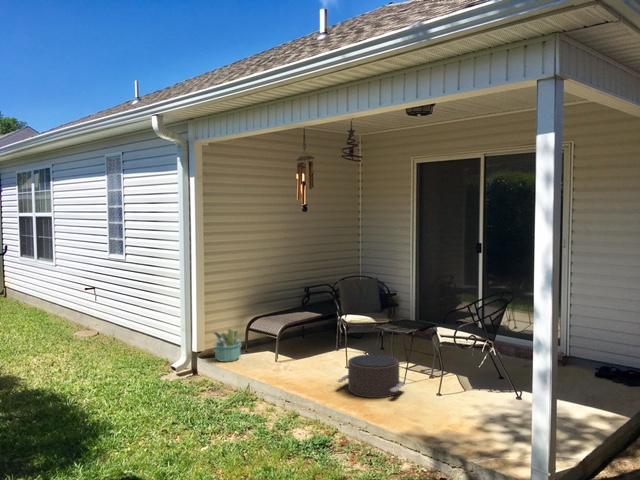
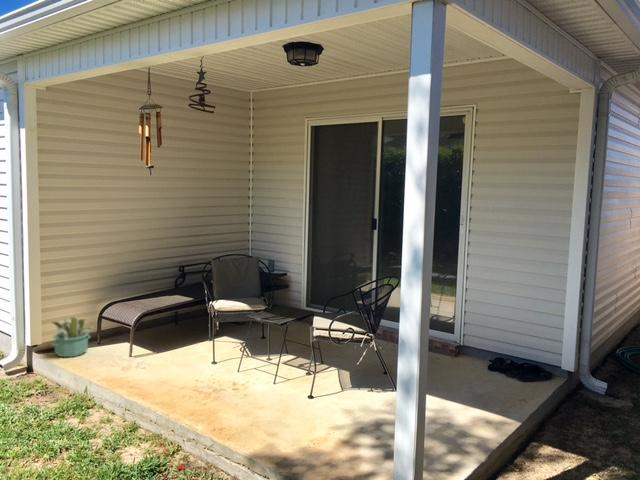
pouf: present [338,355,405,398] -> none [190,350,272,404]

